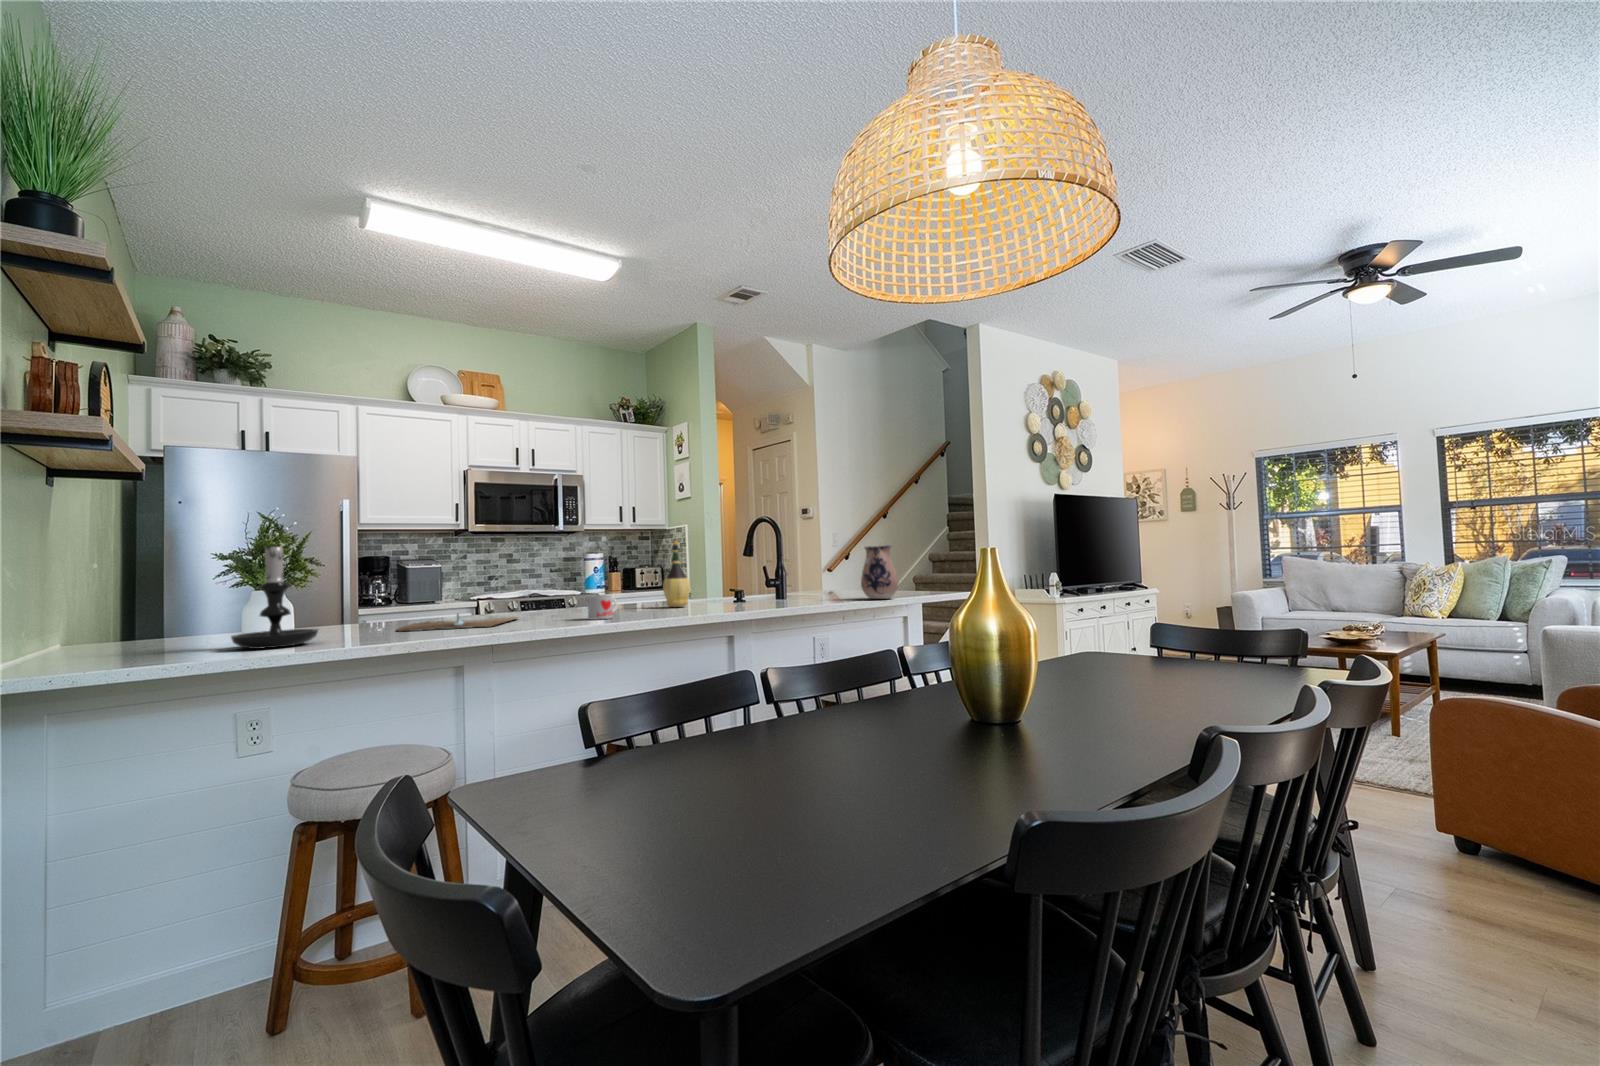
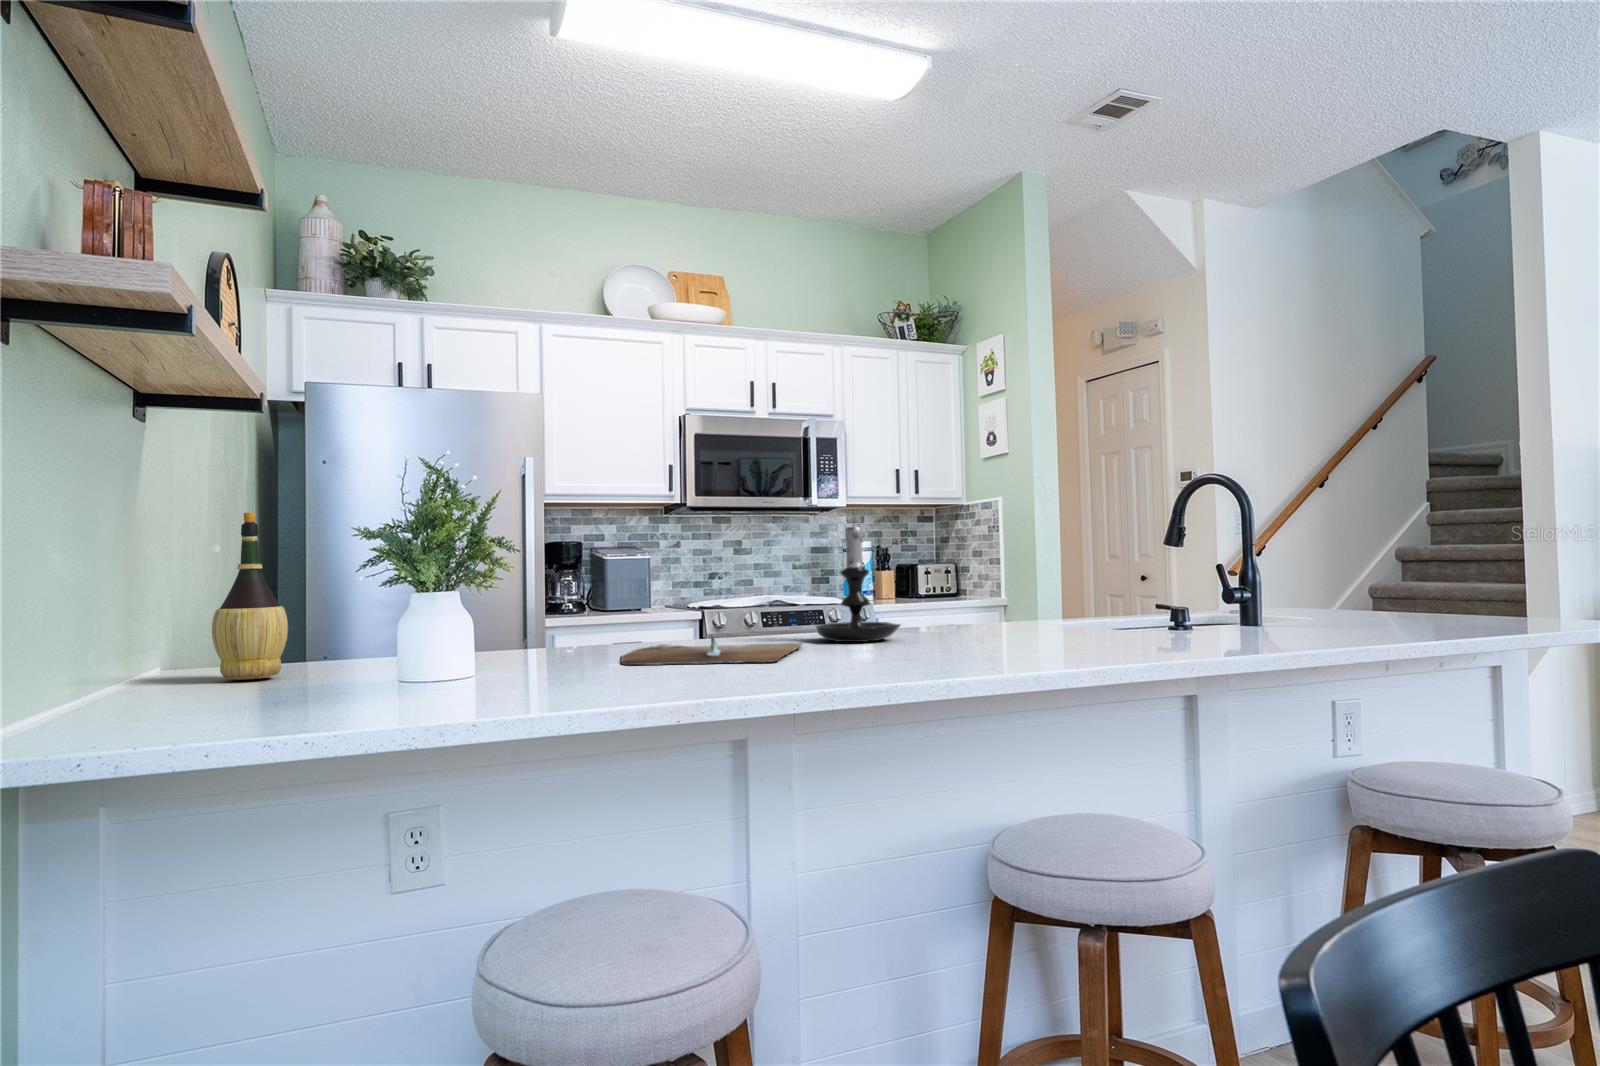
wine bottle: present [663,541,690,607] -> present [212,512,288,680]
ceramic pitcher: present [861,545,898,599] -> none [1399,528,1484,631]
candle holder: present [231,546,318,649] -> present [816,519,900,642]
mug: present [587,595,617,620] -> none [925,610,975,655]

